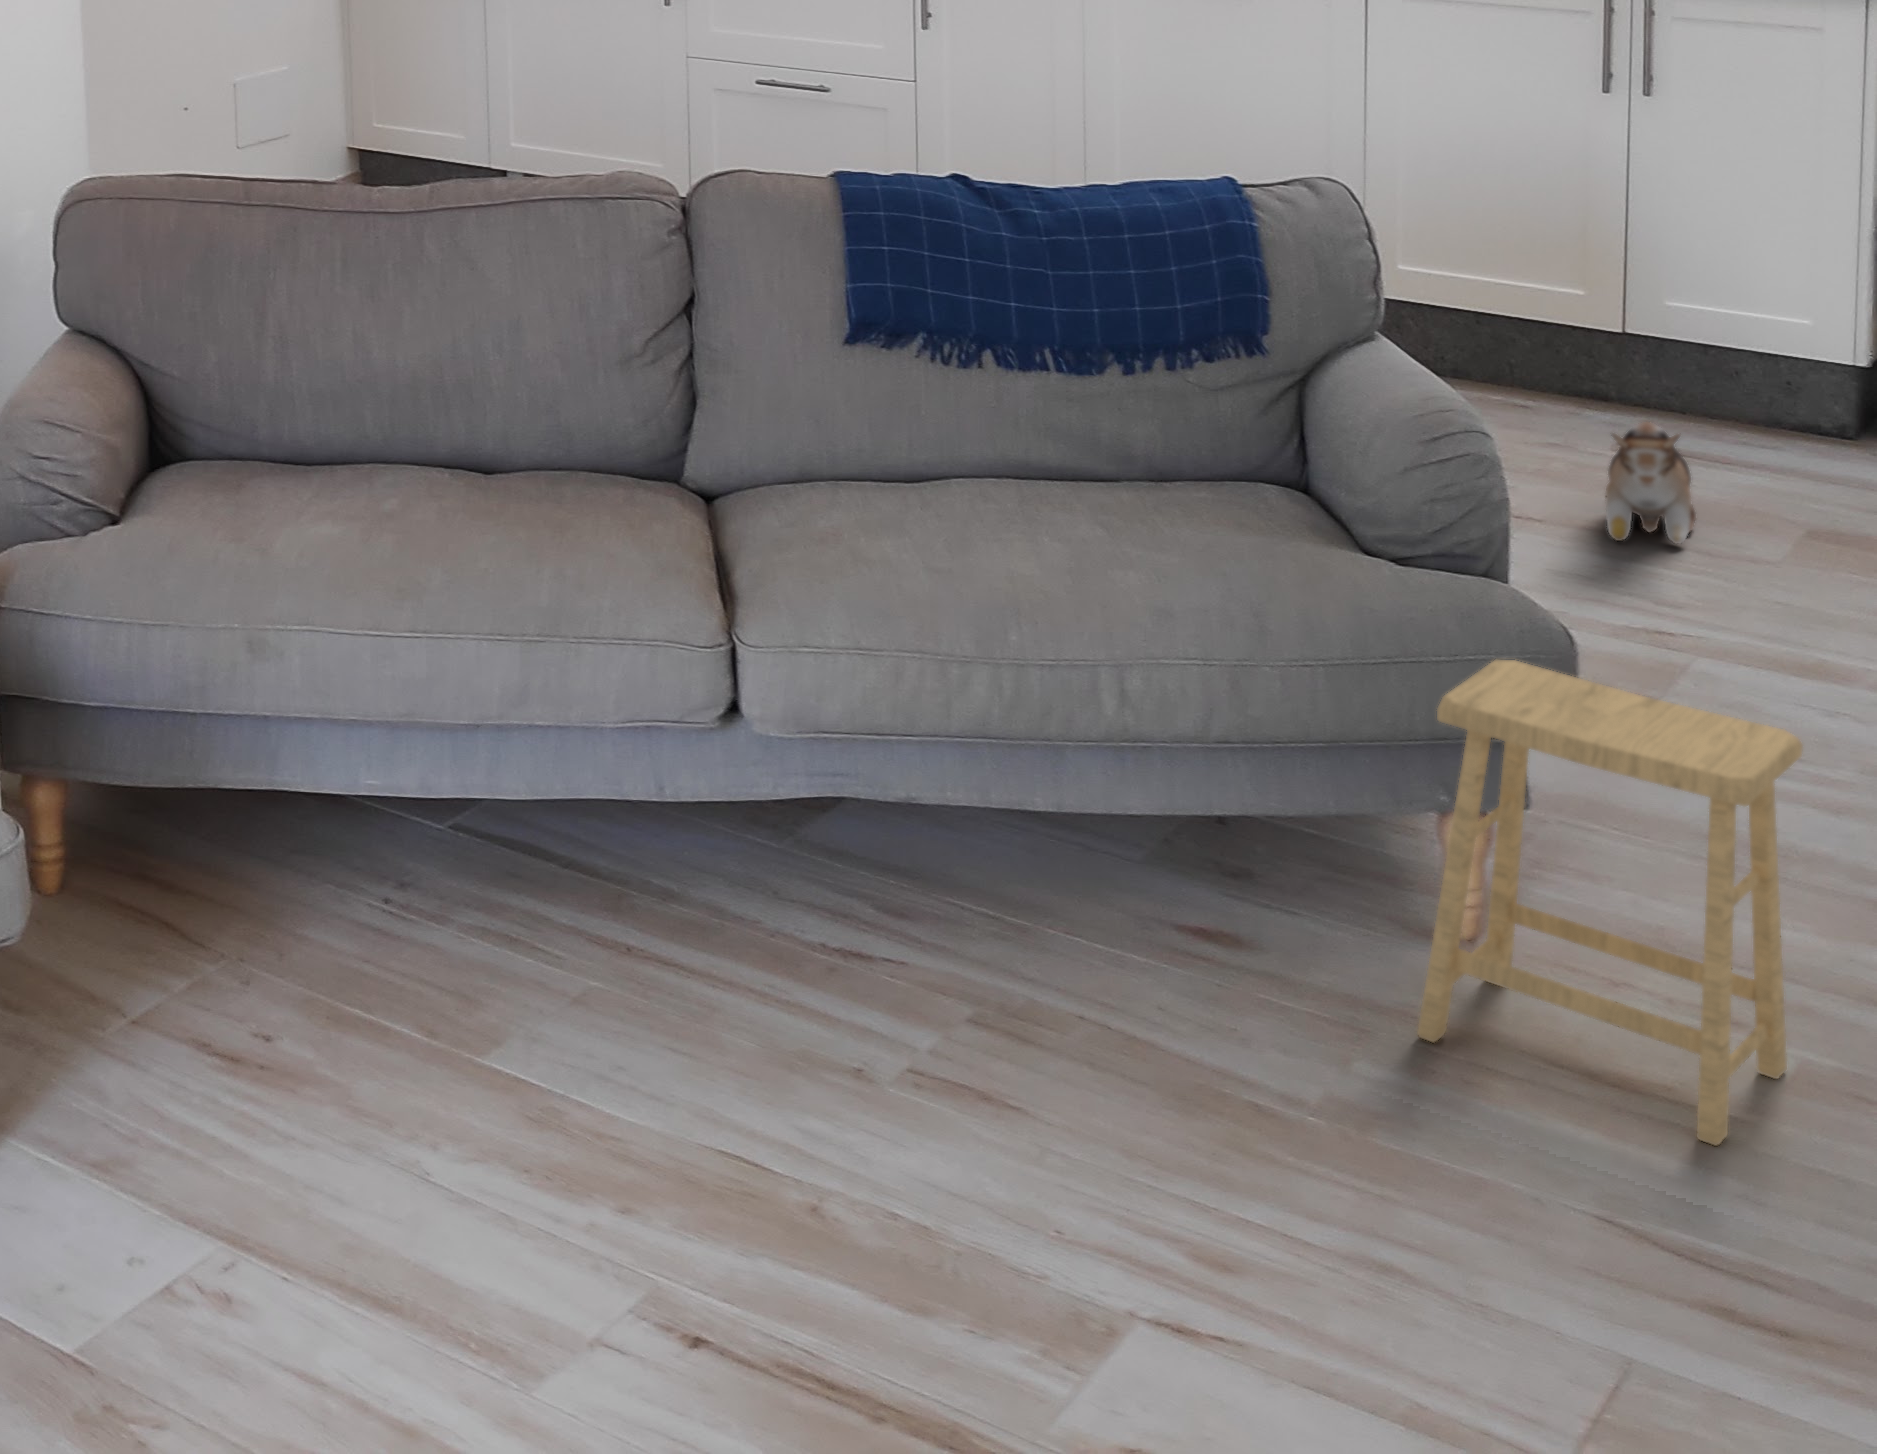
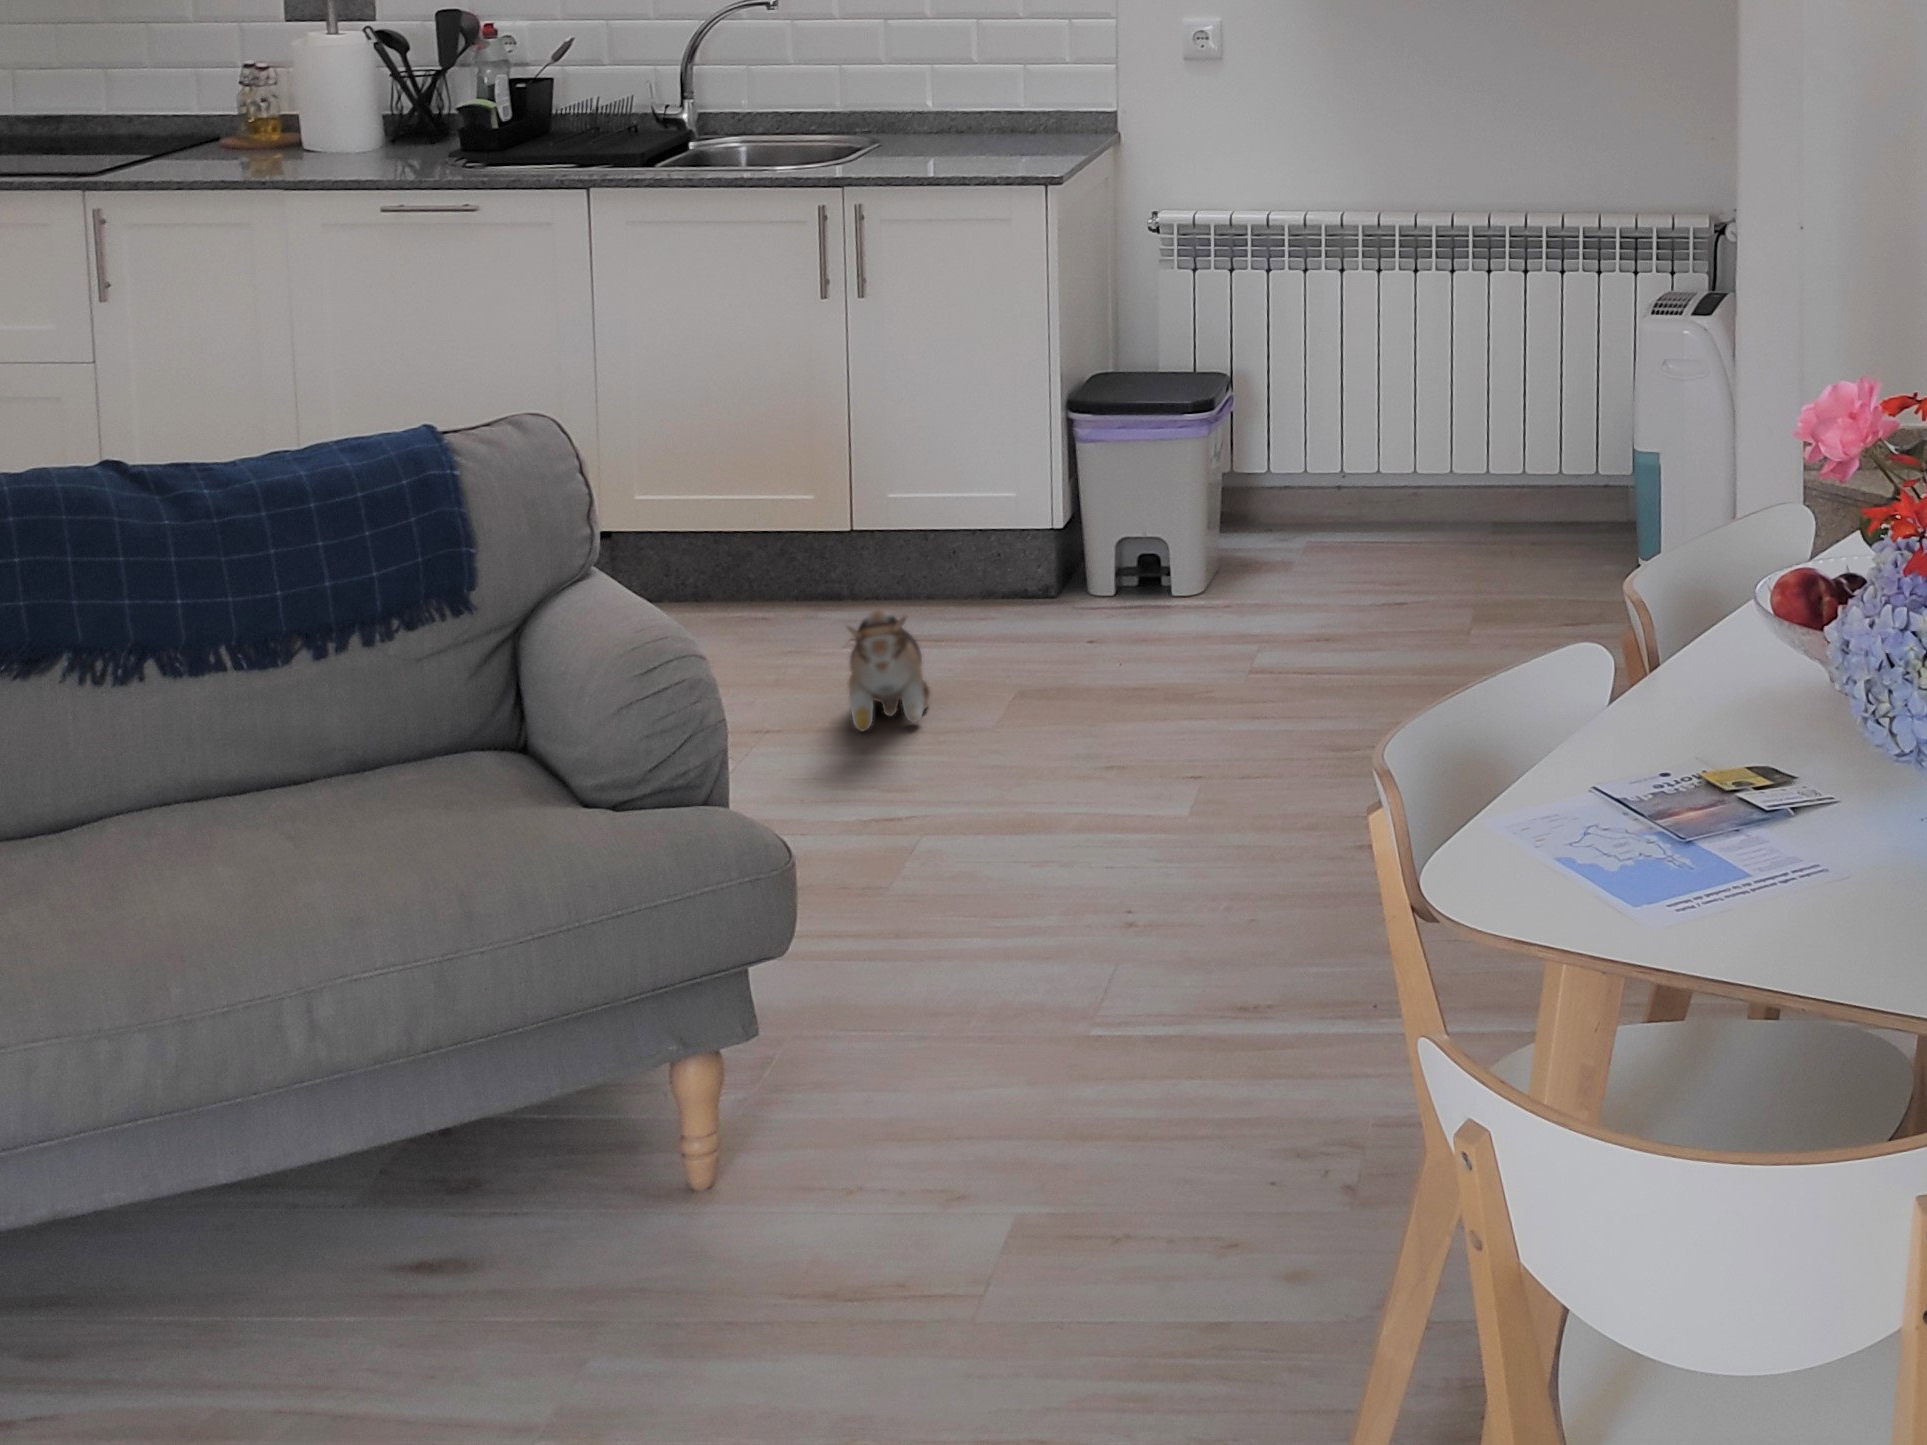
footstool: present [1417,660,1803,1146] -> none [660,888,1023,1344]

